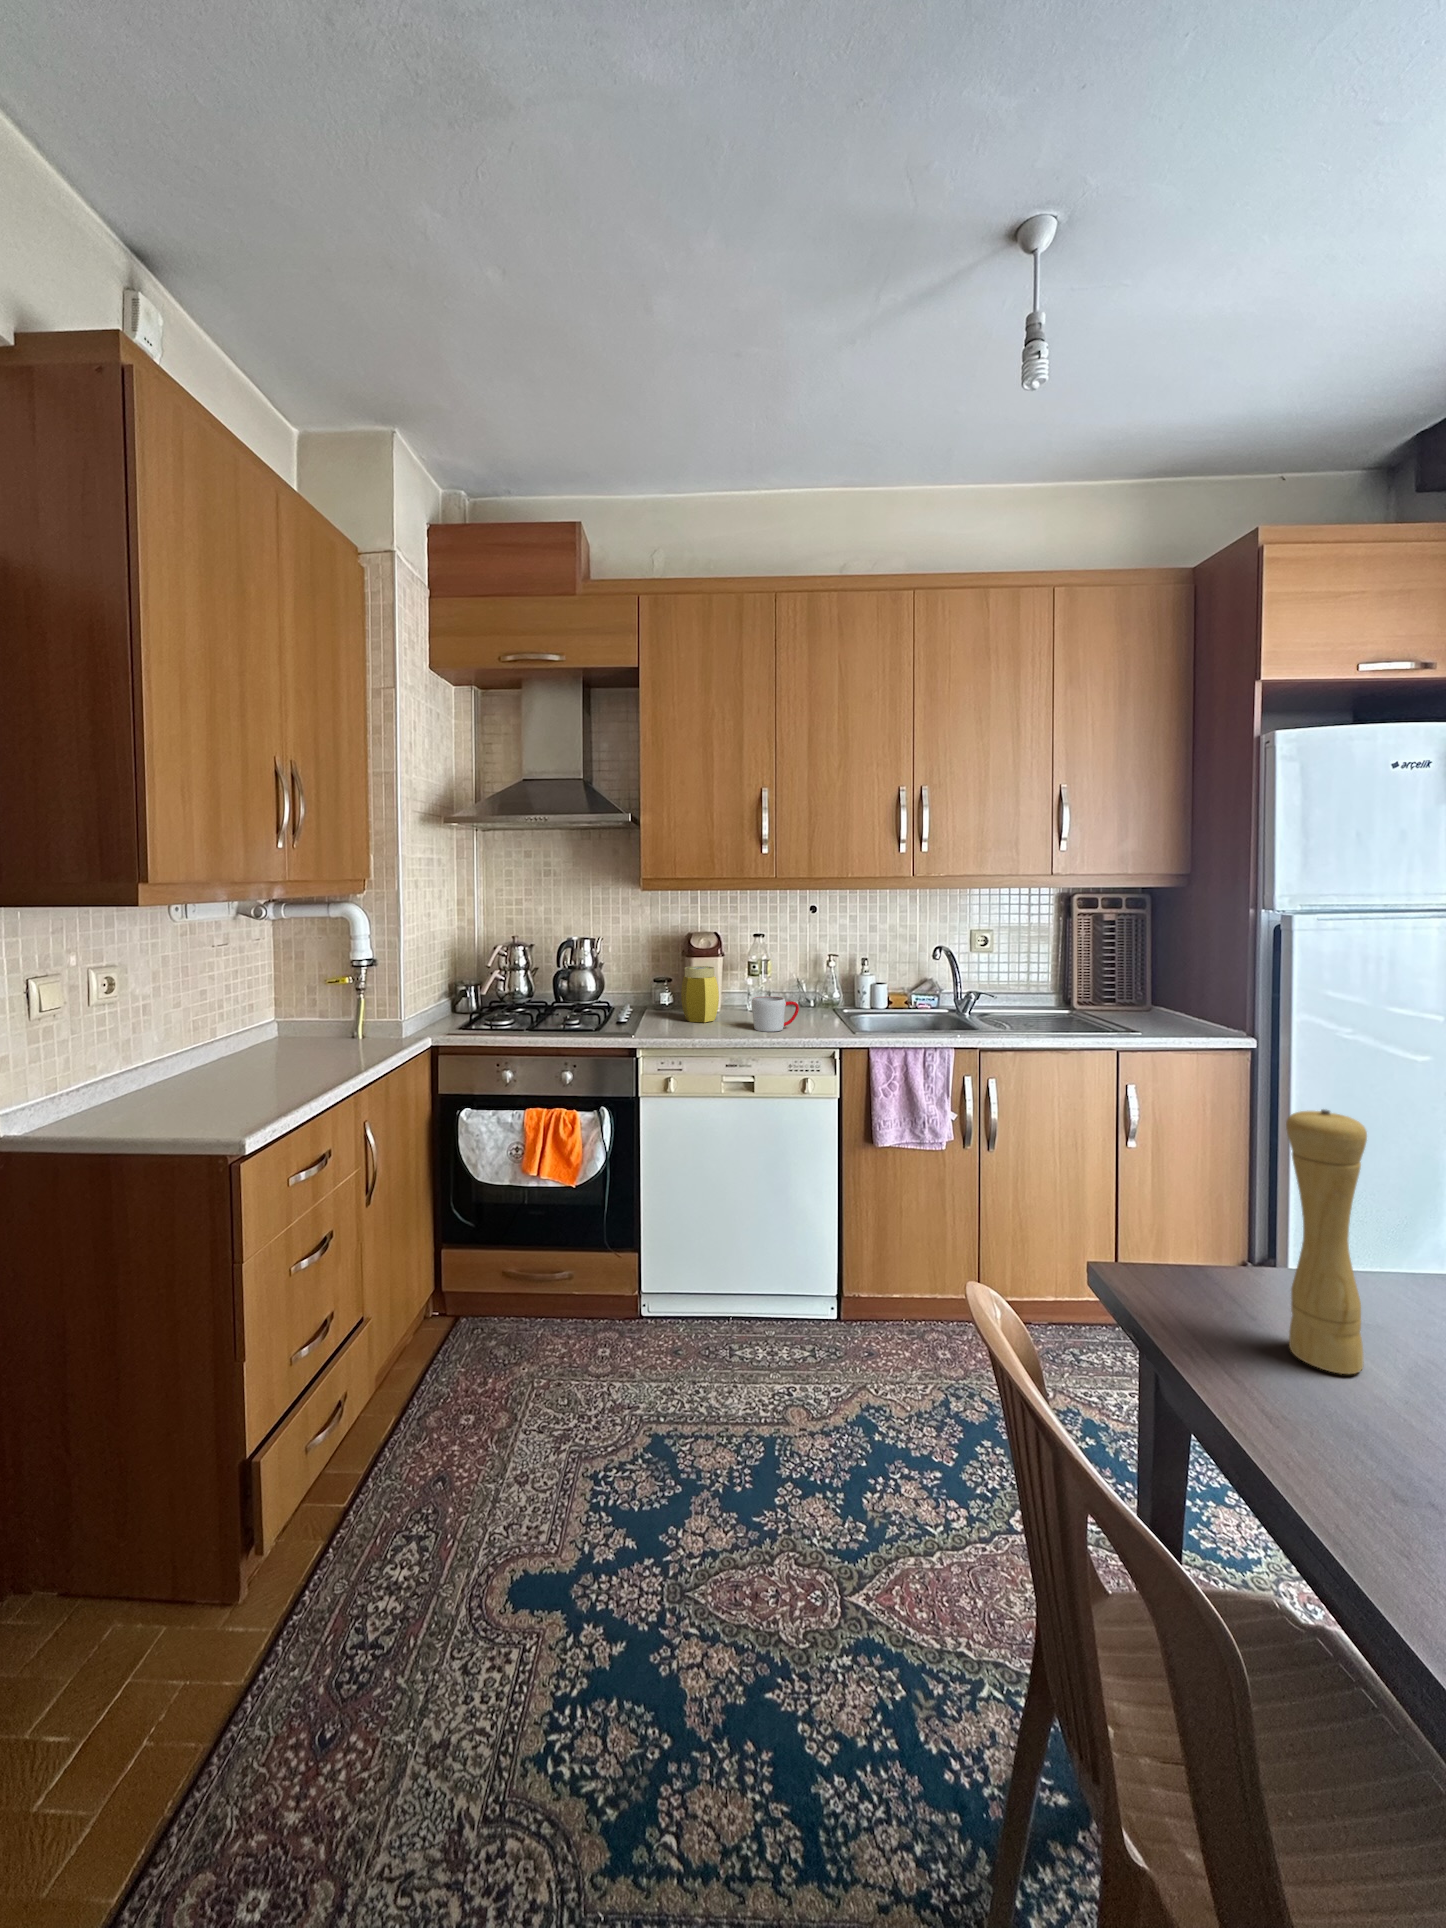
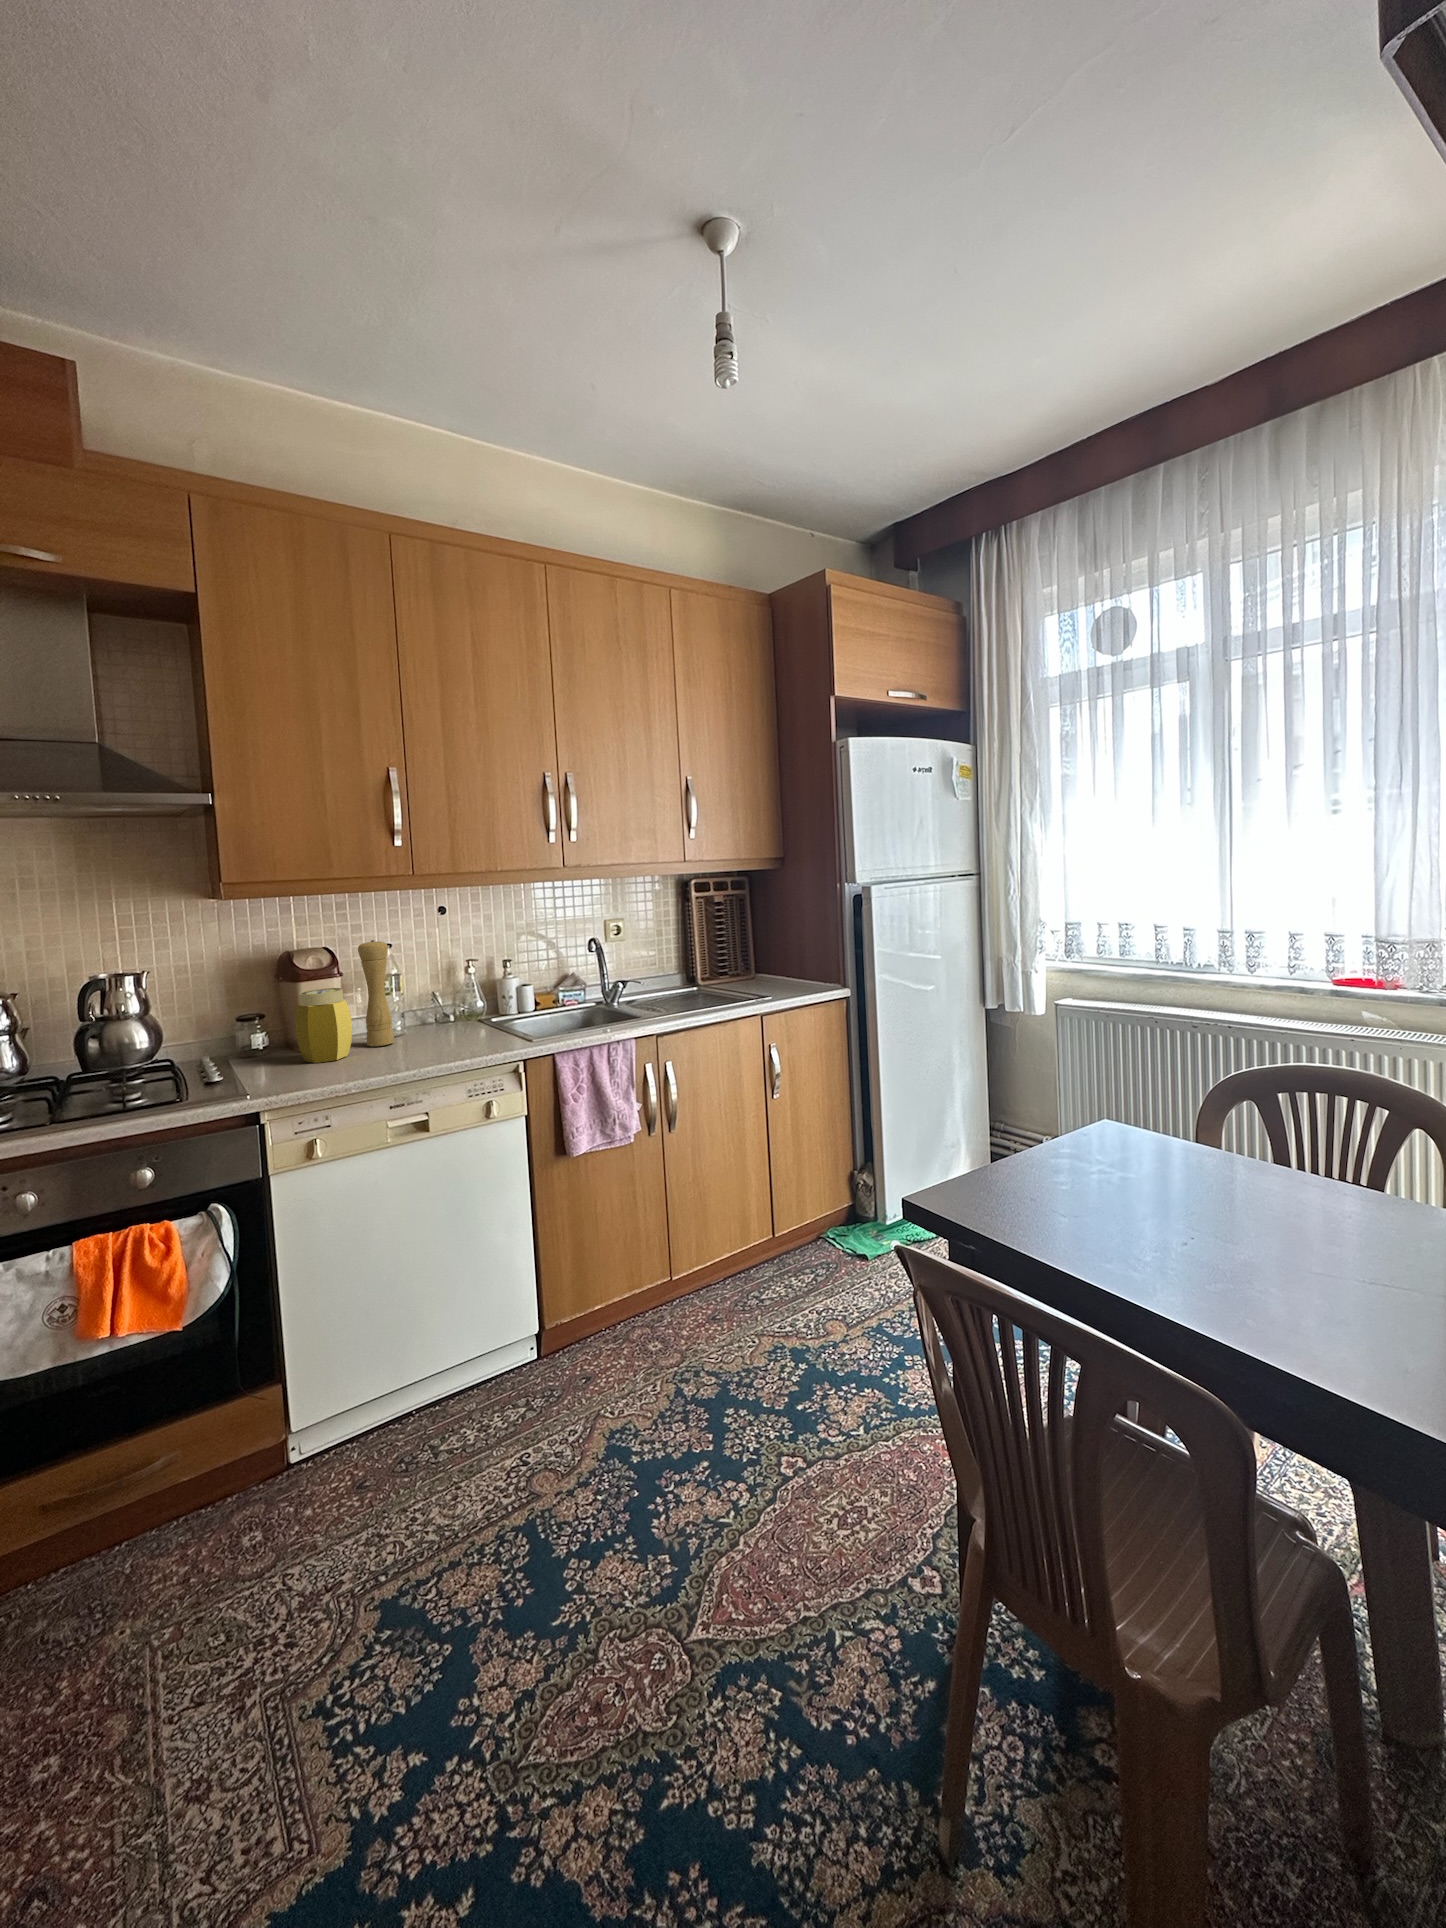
mug: present [752,996,799,1032] -> none [404,1013,462,1058]
pepper mill: present [1286,1109,1367,1374] -> present [358,940,394,1046]

